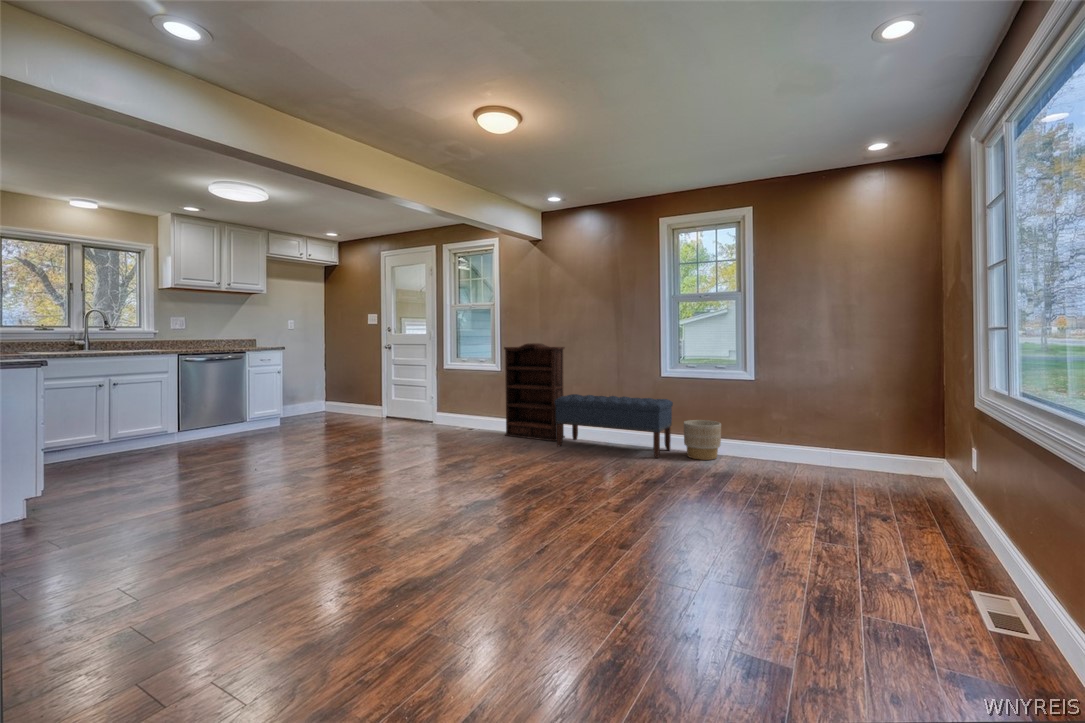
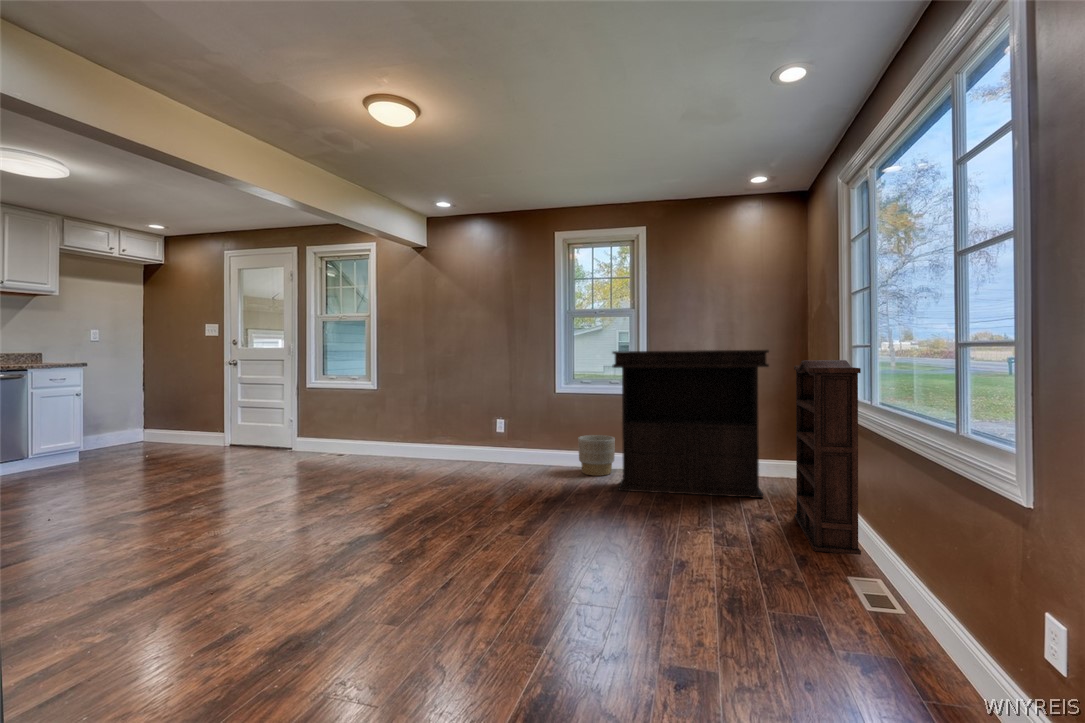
console table: none [717,336,893,494] -> present [613,350,769,498]
bookshelf: present [504,343,565,441] -> present [794,360,861,555]
bench: present [555,394,673,458] -> none [441,413,566,476]

